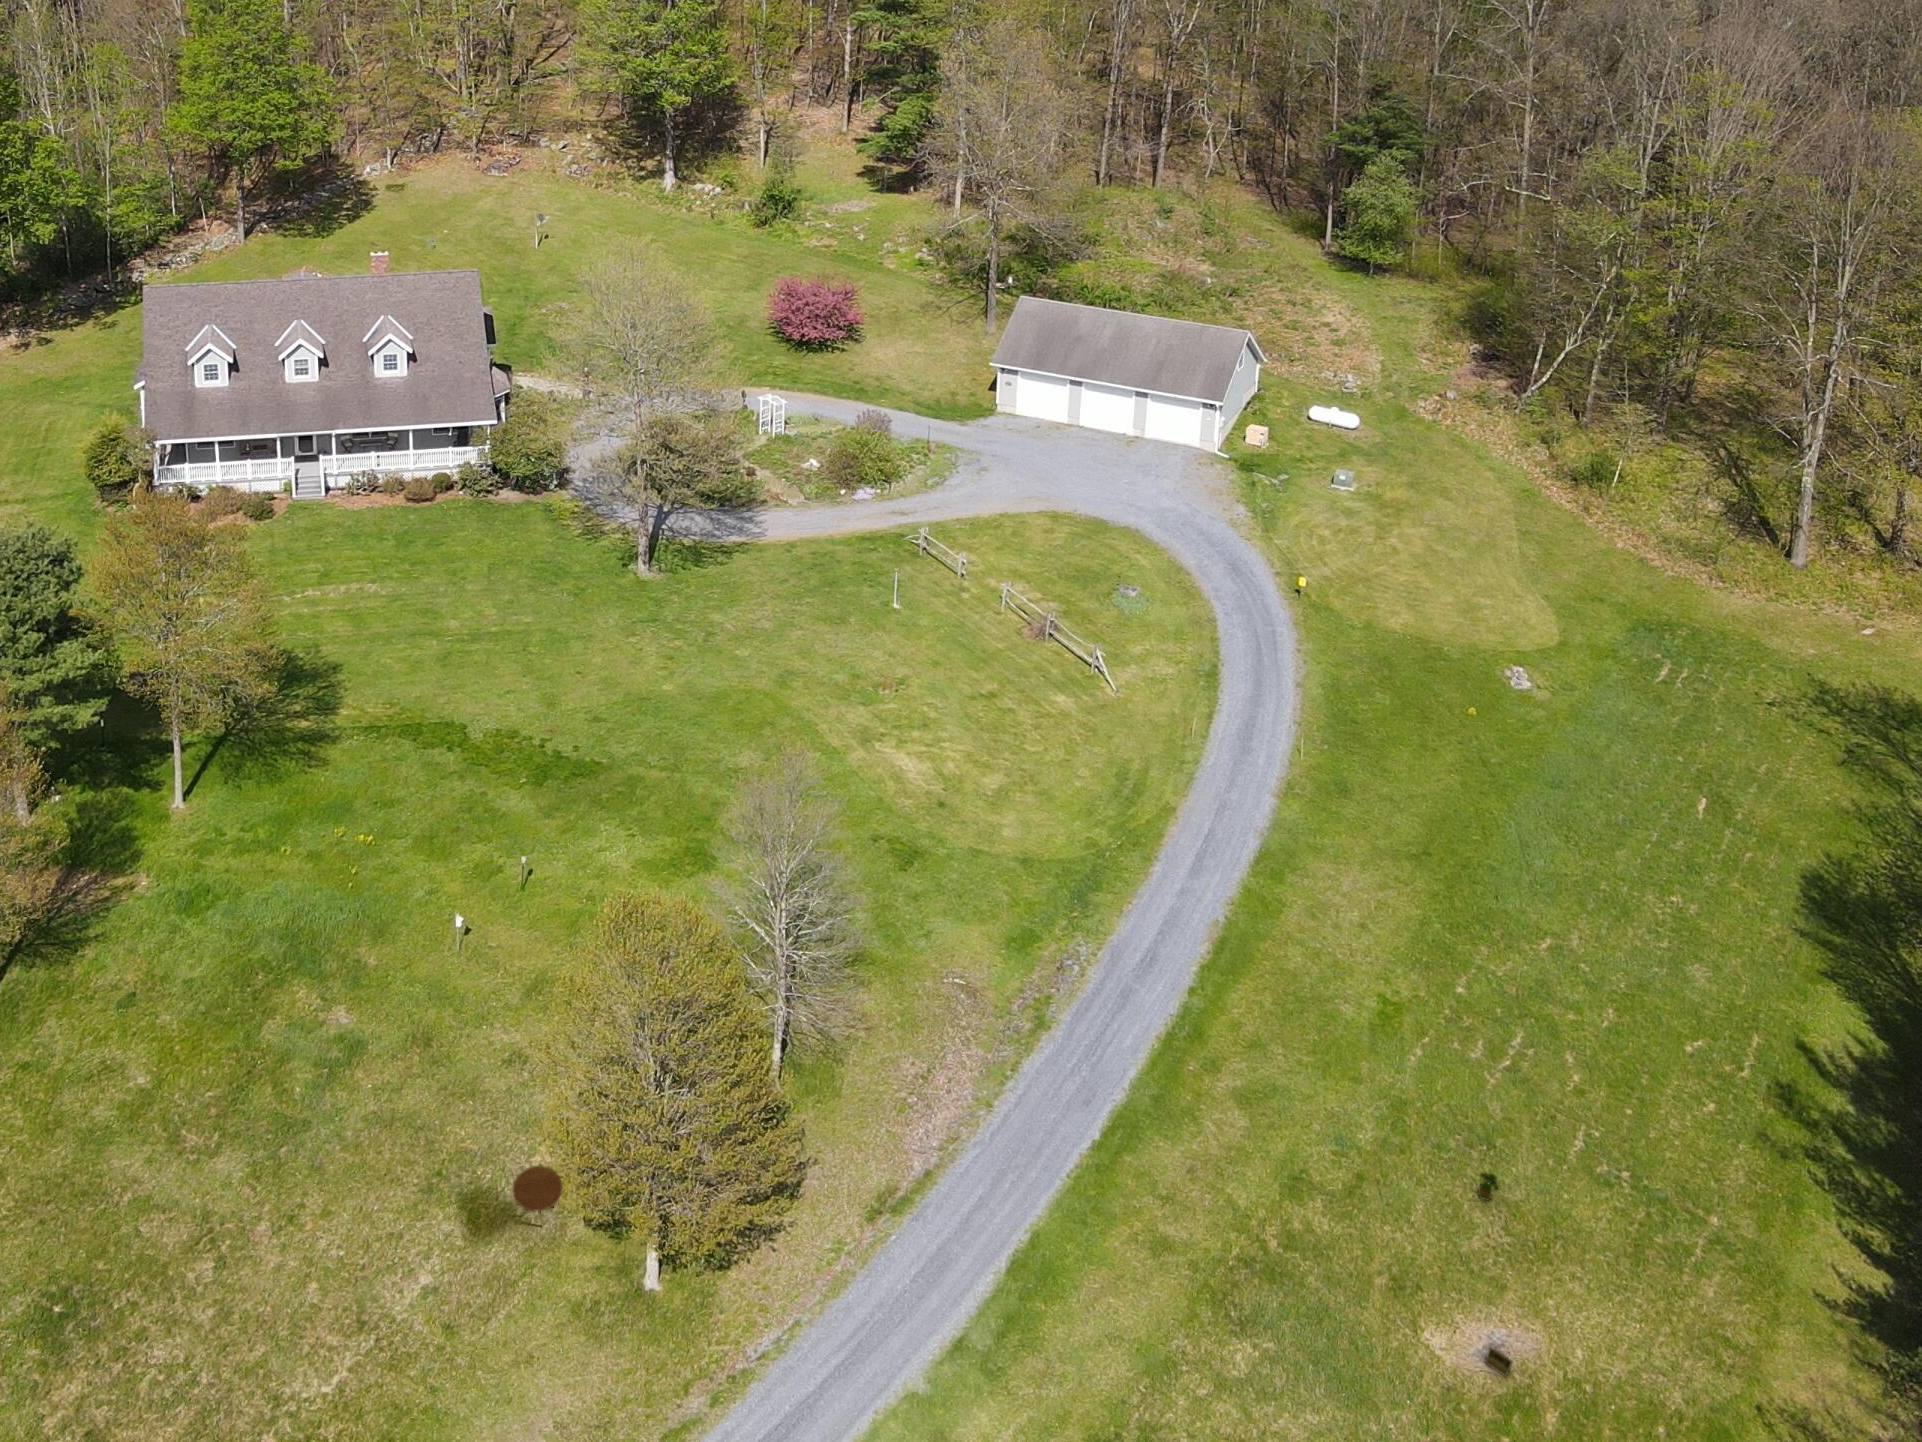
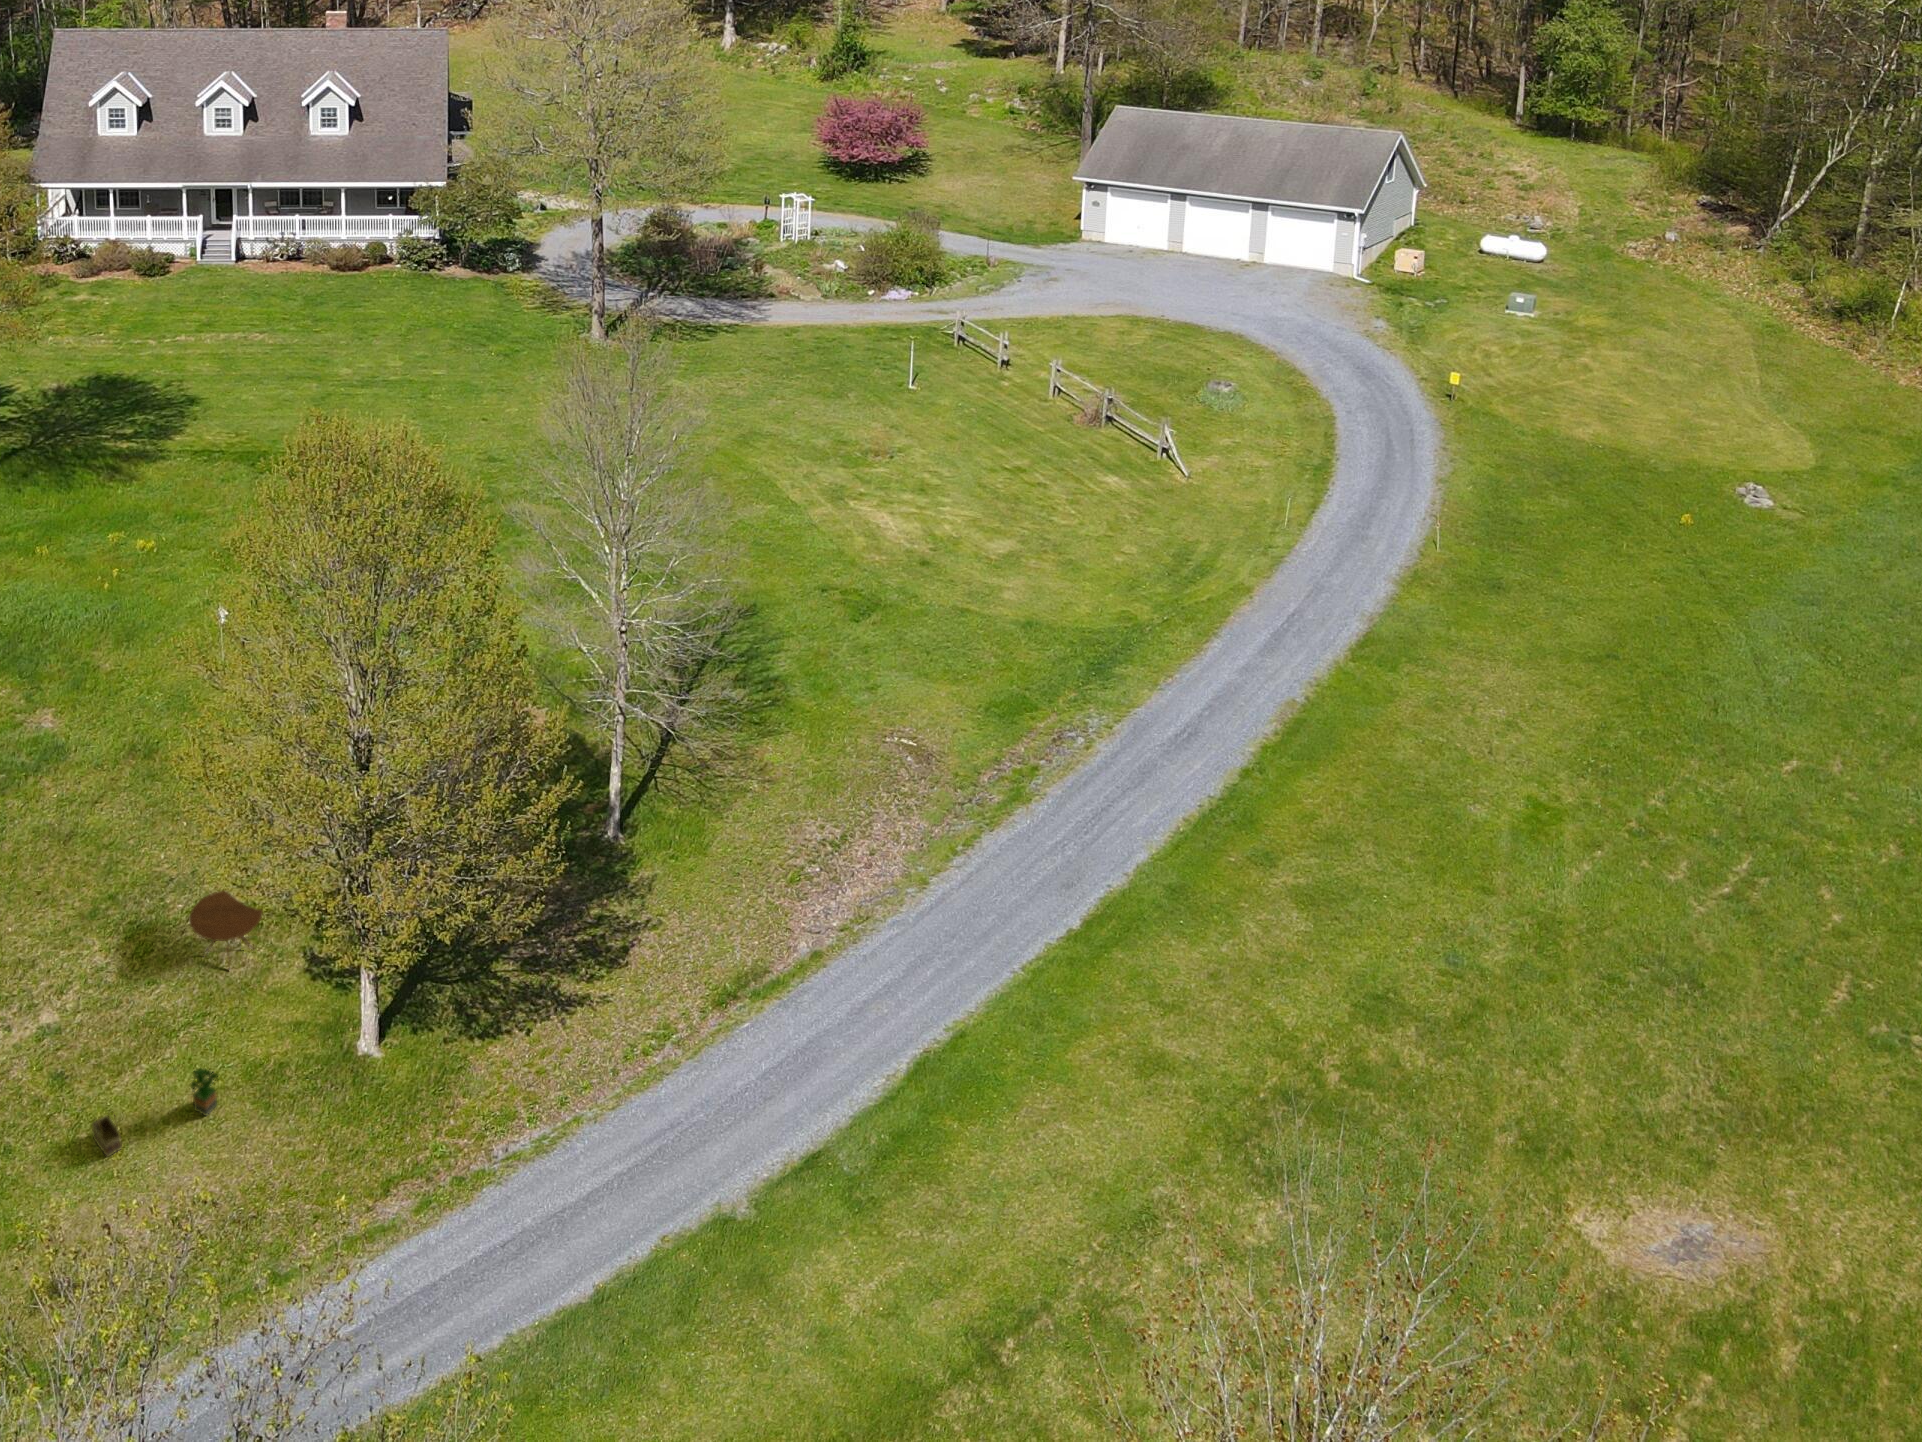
potted tree: present [1478,1173,1499,1201] -> present [191,1068,220,1116]
basket: present [1485,1348,1513,1376] -> present [91,1115,122,1156]

